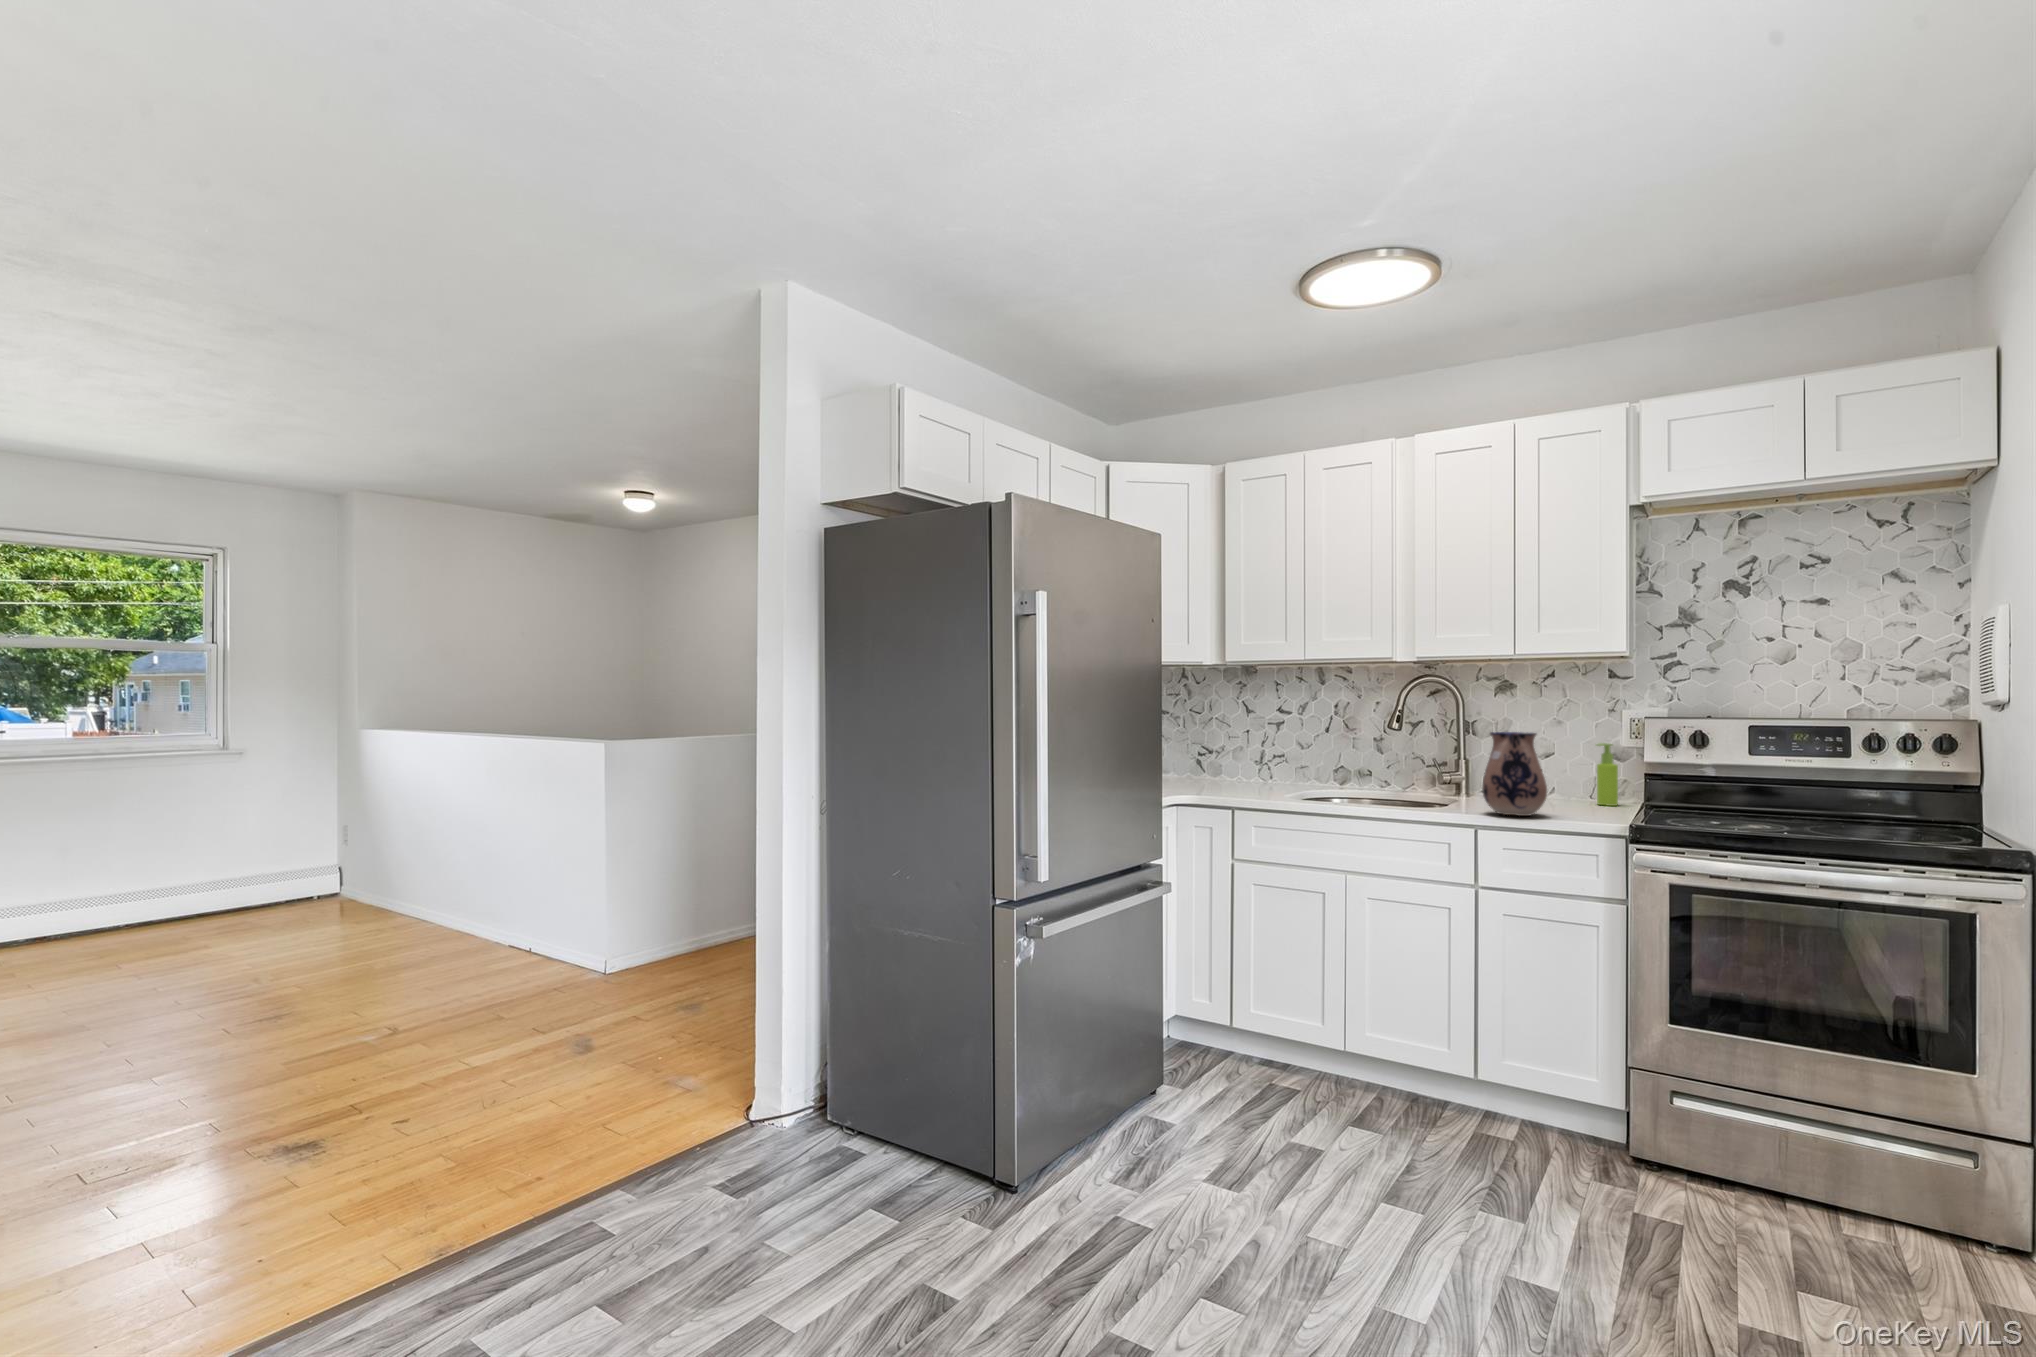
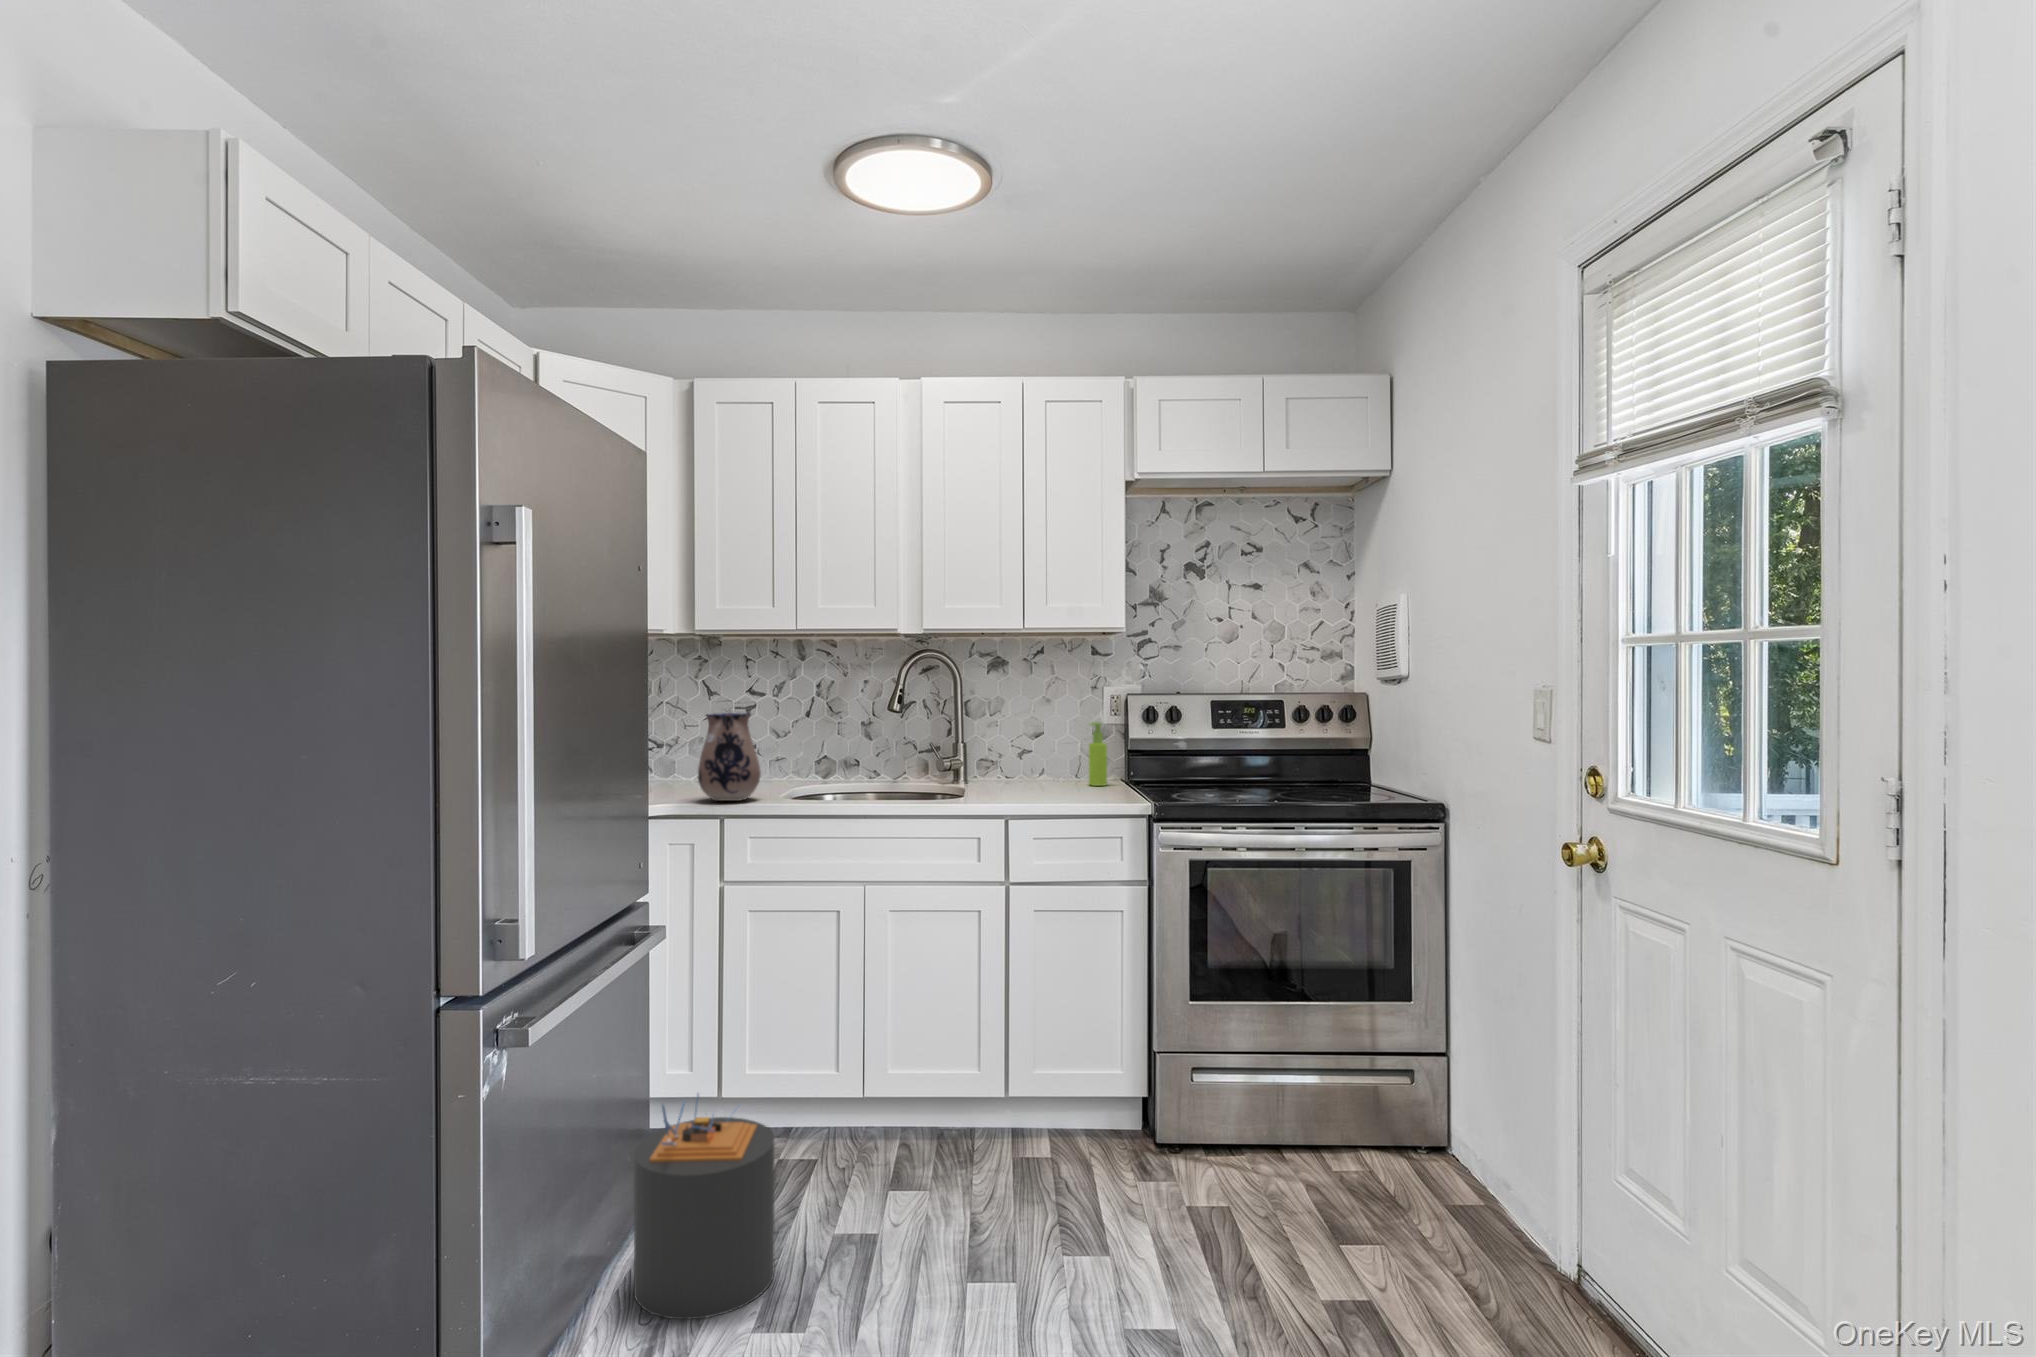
ceramic pitcher: present [1482,732,1547,816] -> present [698,713,761,801]
trash can: none [1133,998,1235,1165] -> present [634,1100,774,1319]

